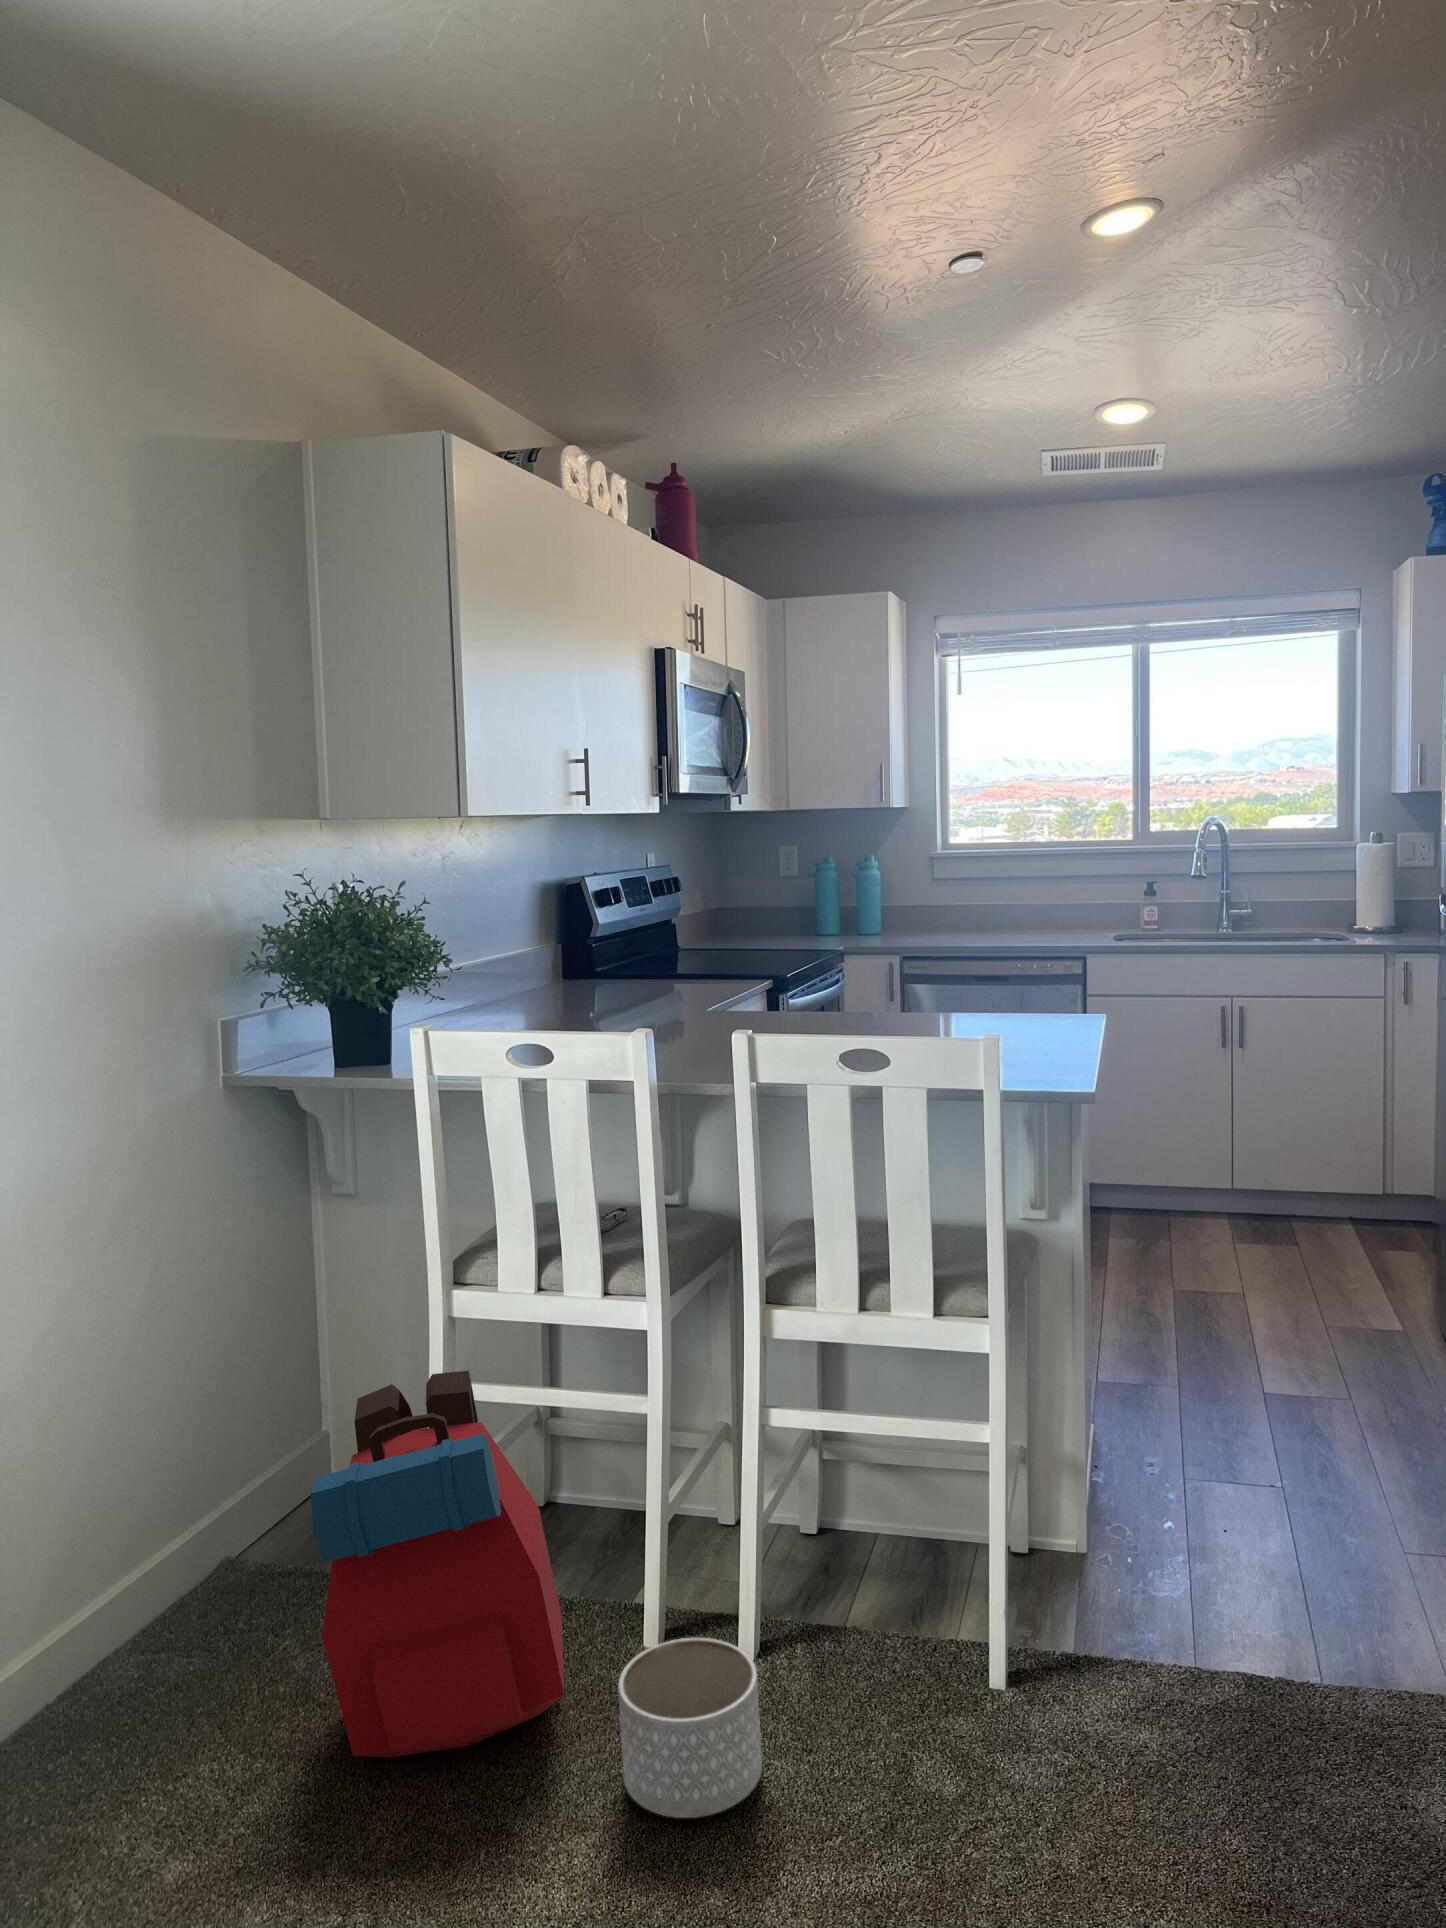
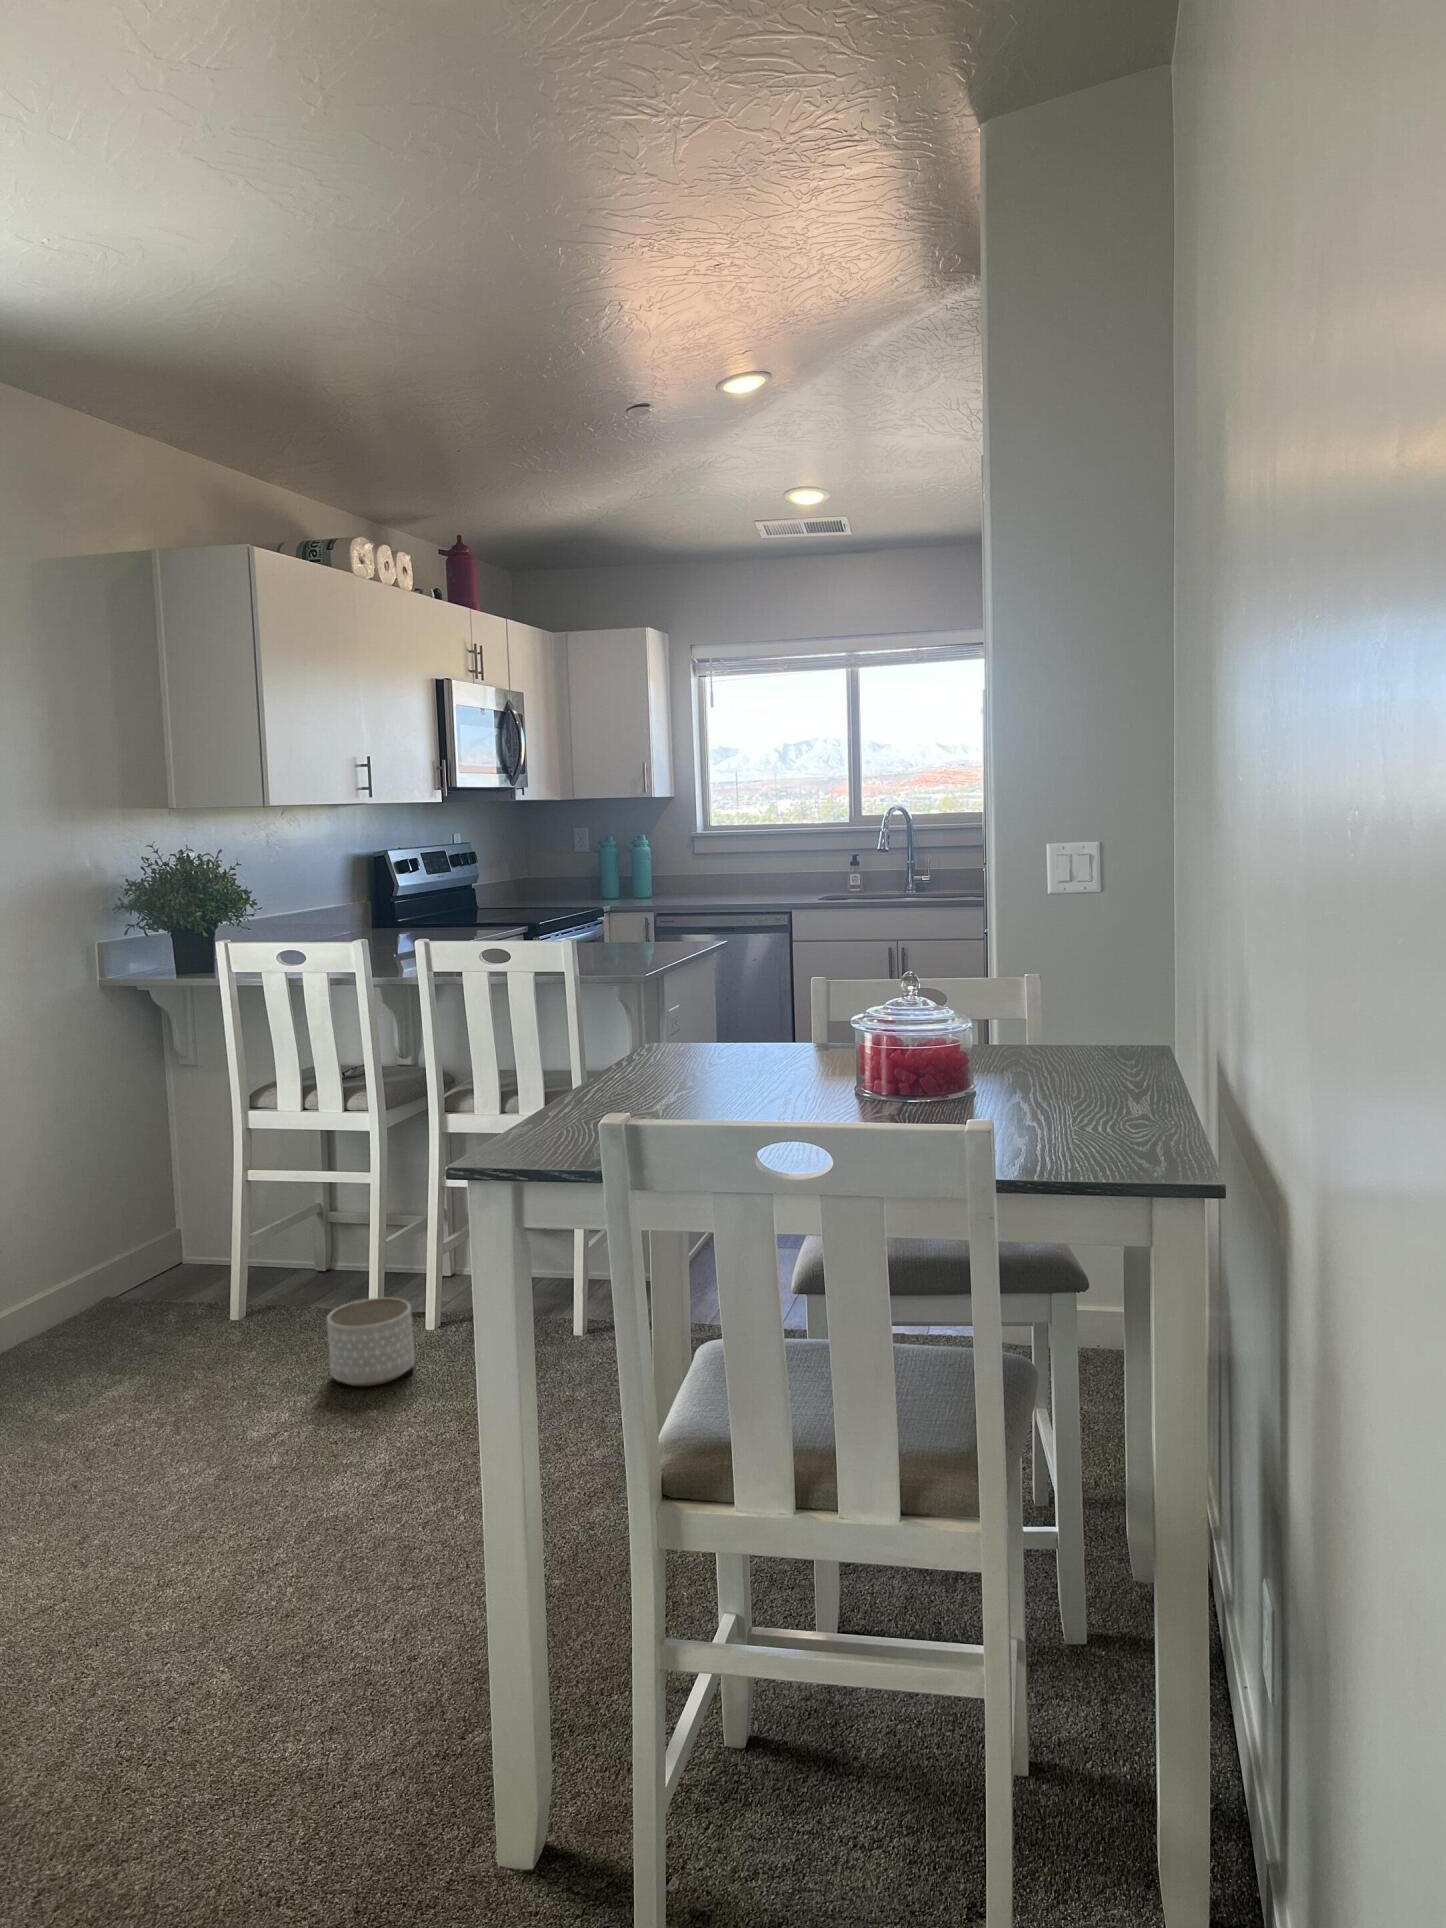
backpack: present [311,1371,564,1757] -> none [143,1153,311,1372]

